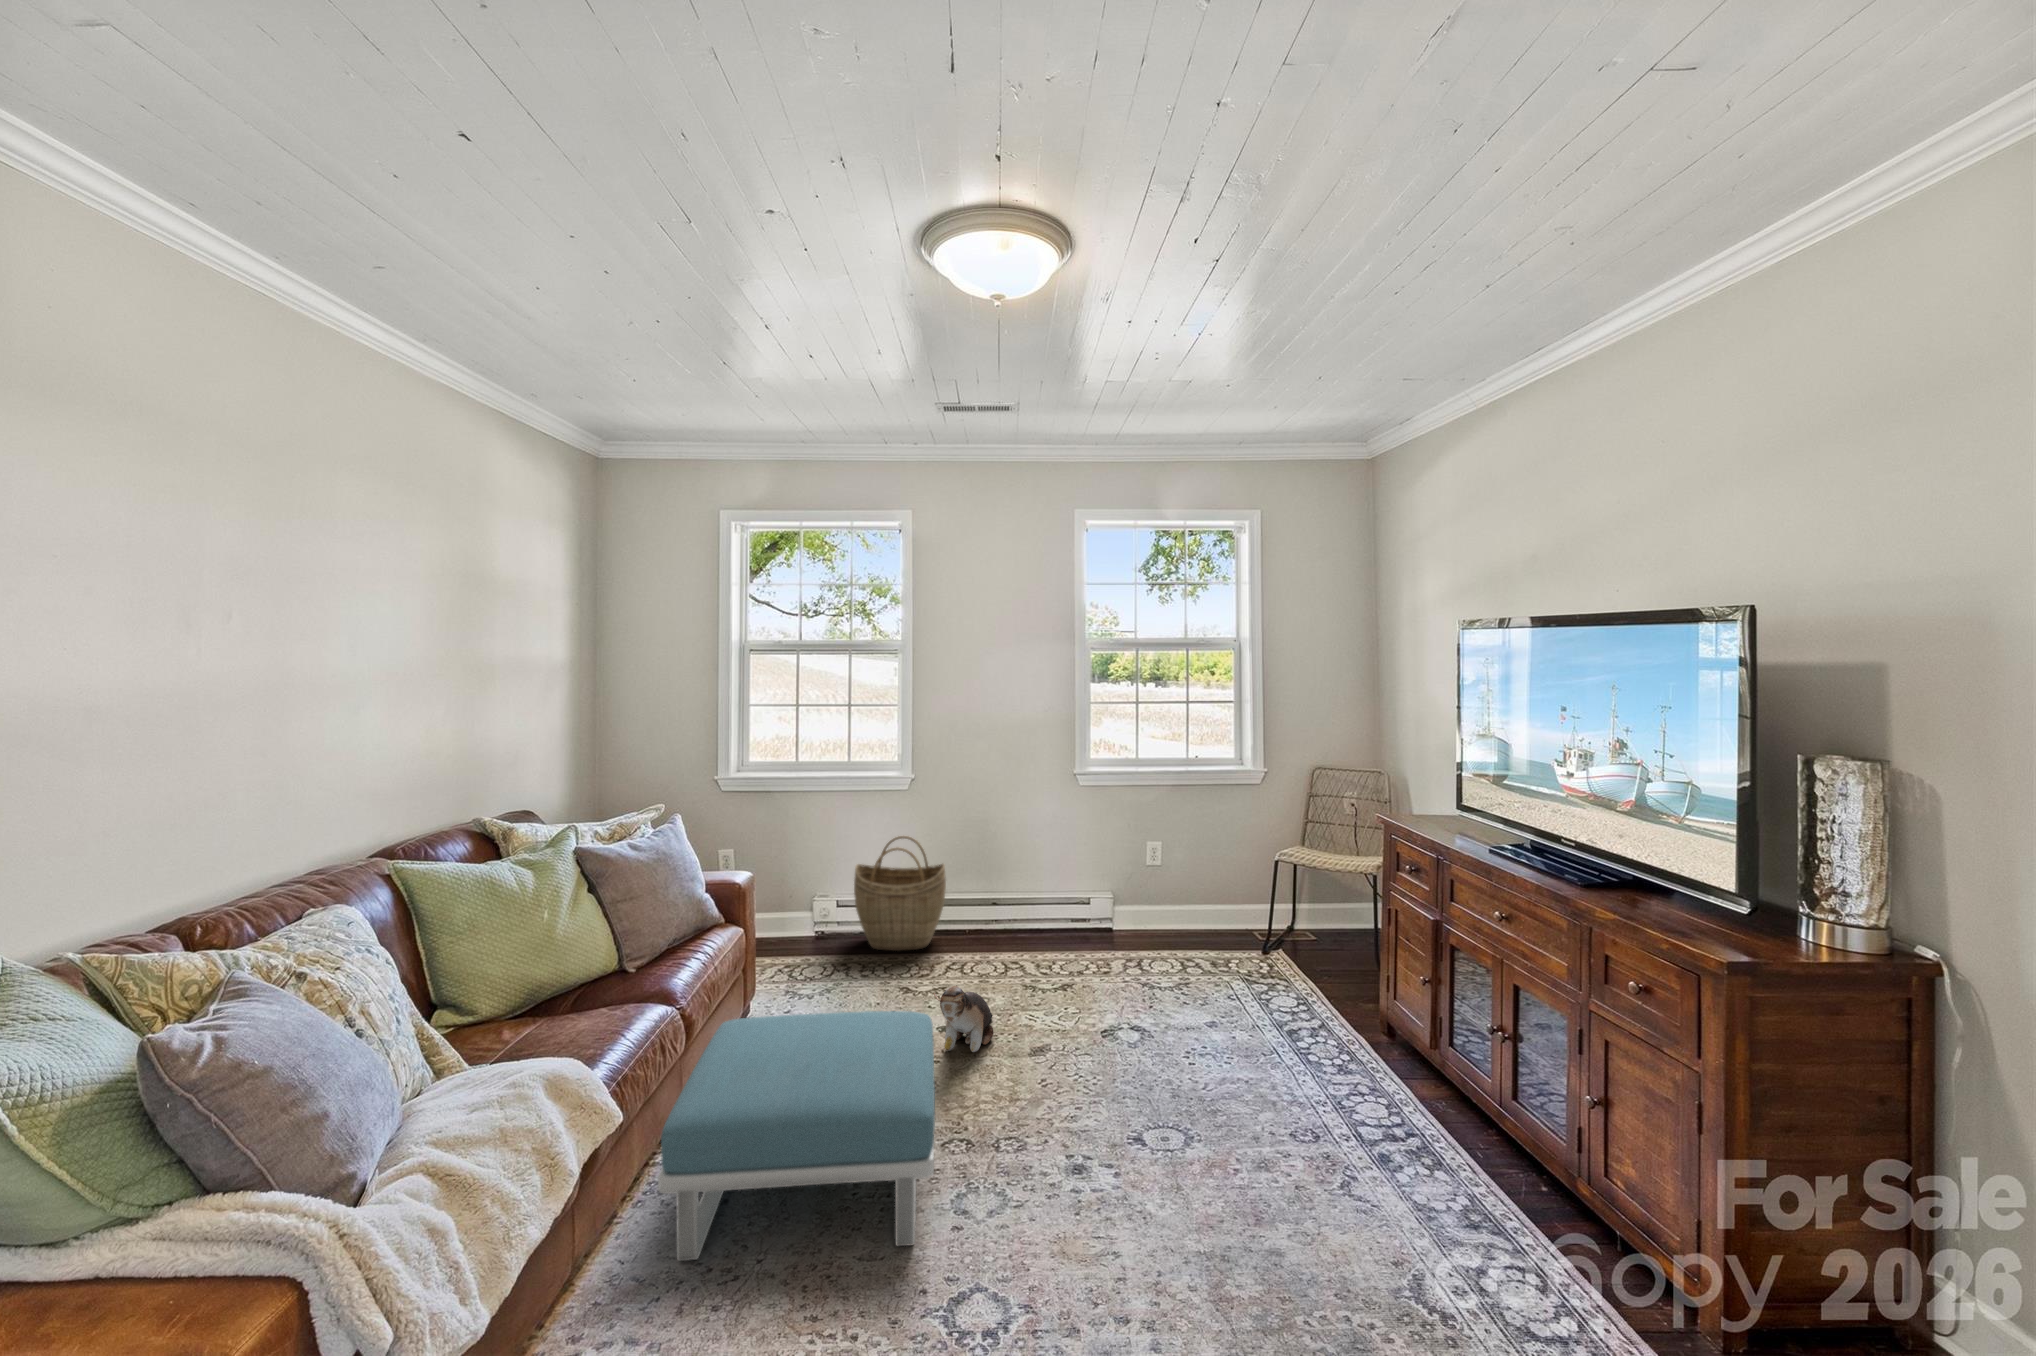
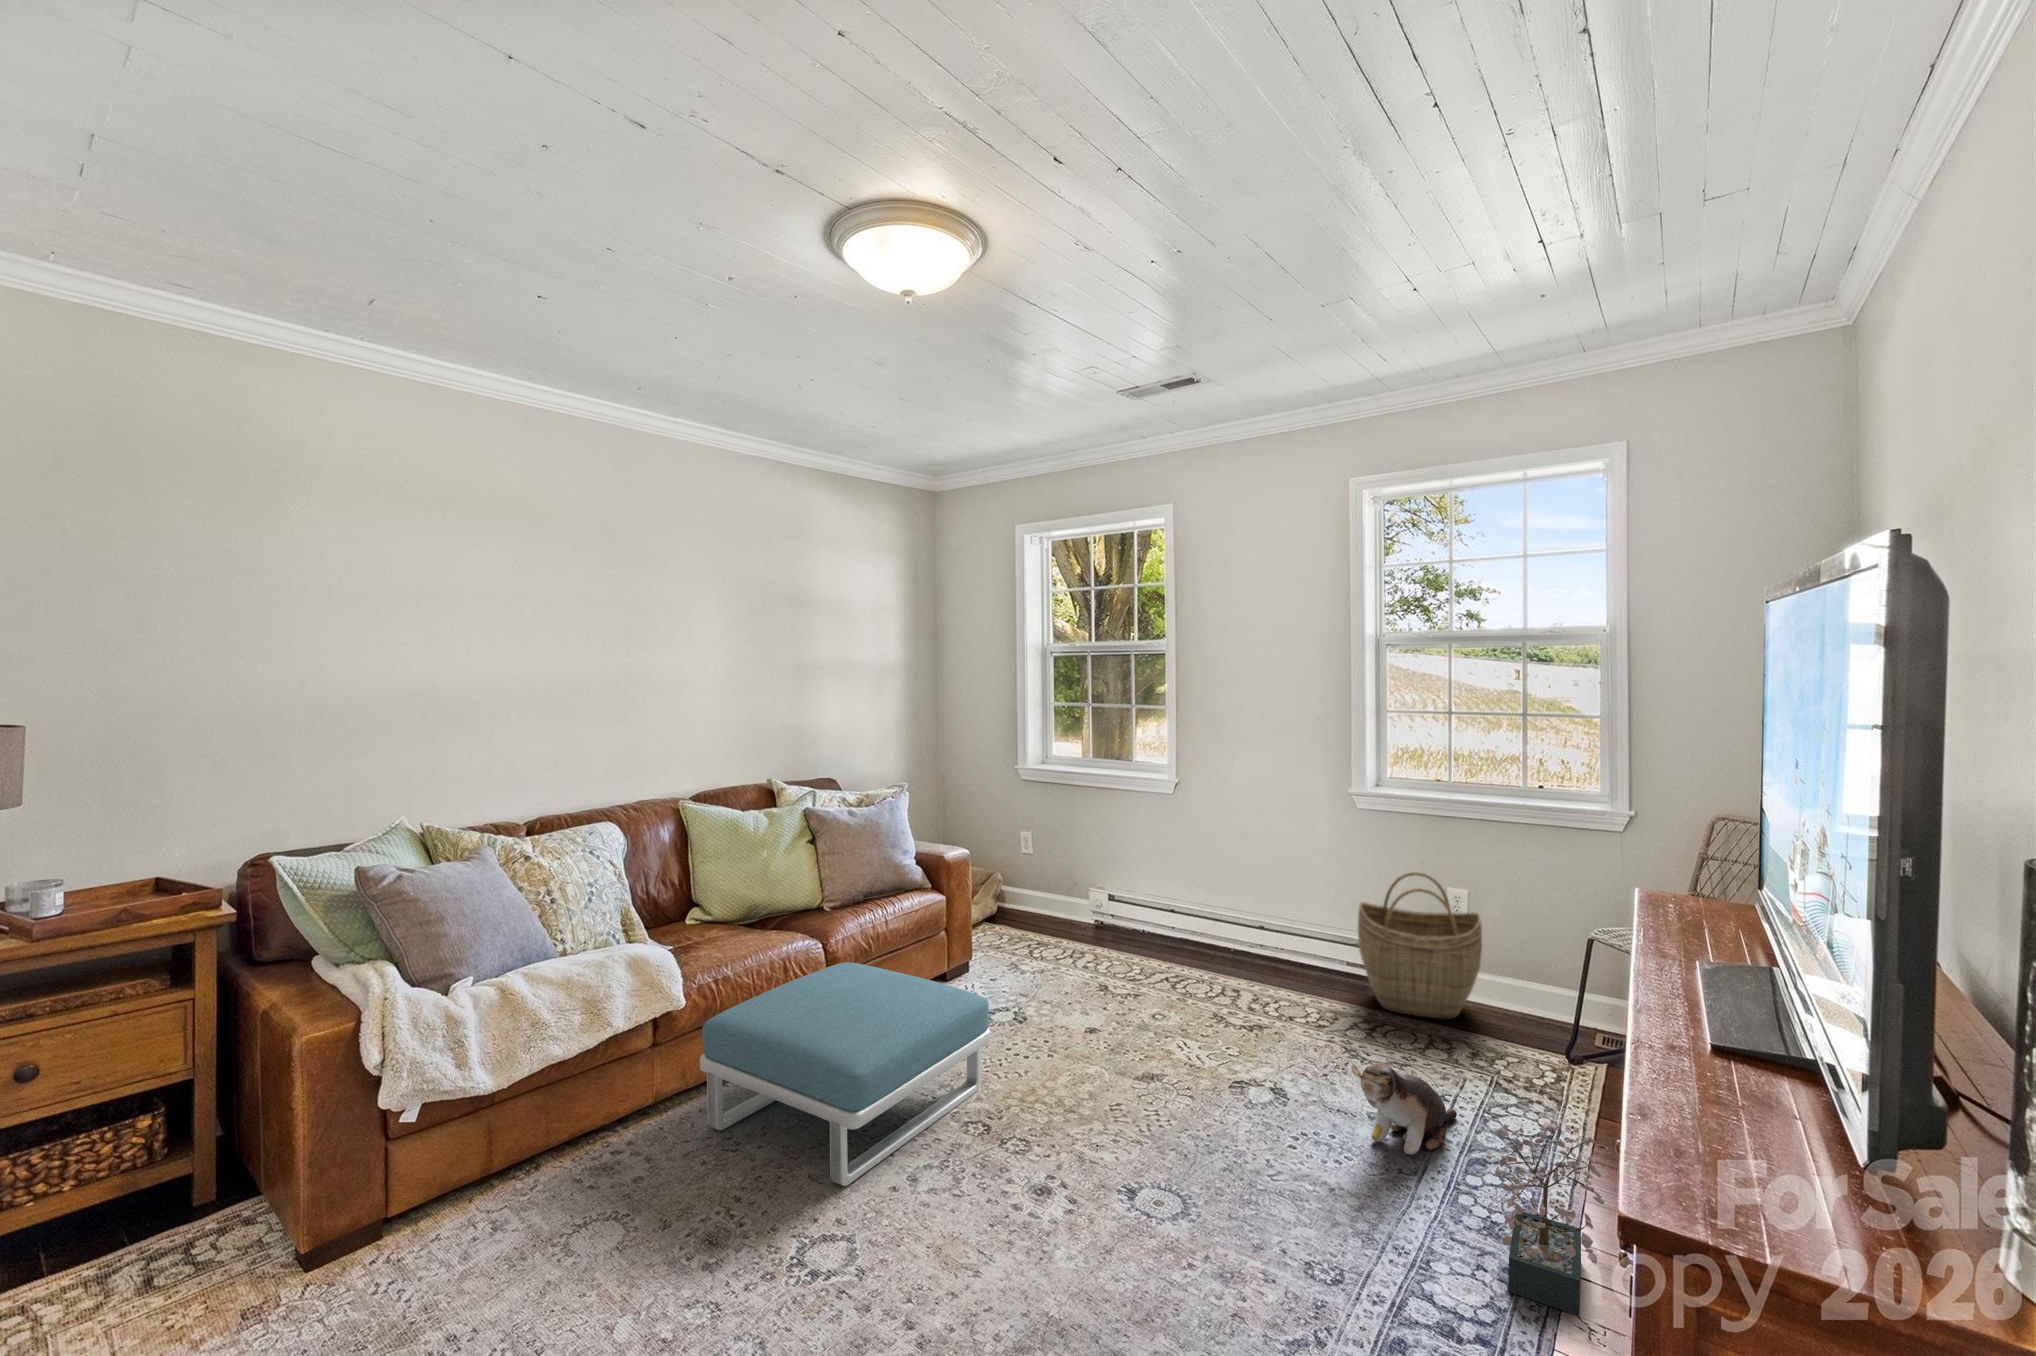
woven basket: present [854,836,946,951] -> present [1358,872,1482,1019]
decorative plant: none [1340,984,1445,1103] -> present [1486,1122,1605,1316]
plush toy: present [934,986,994,1052] -> present [1351,1063,1457,1155]

